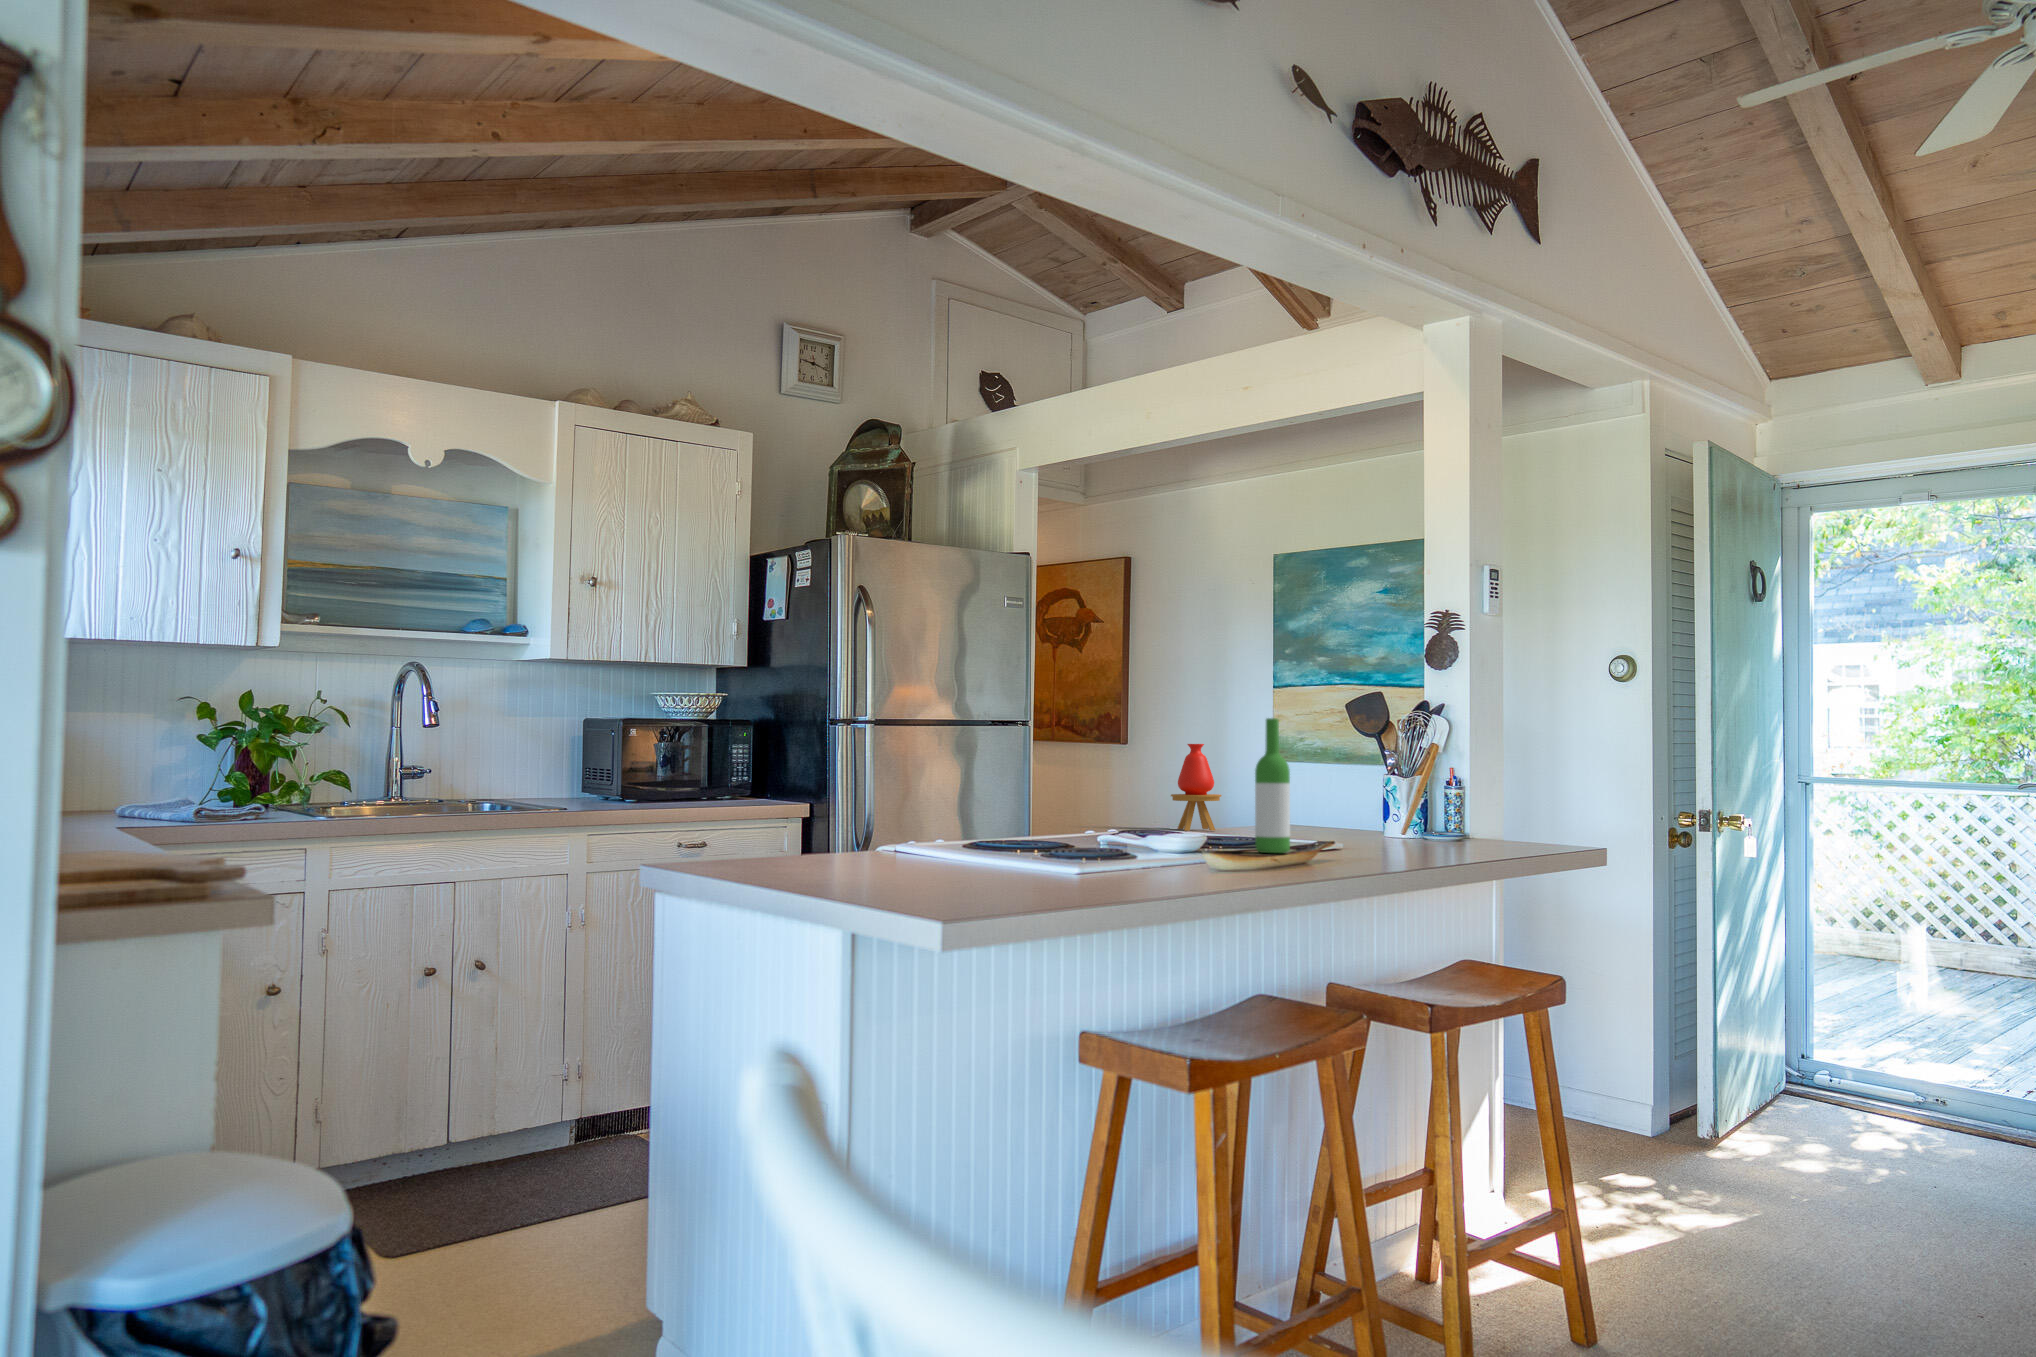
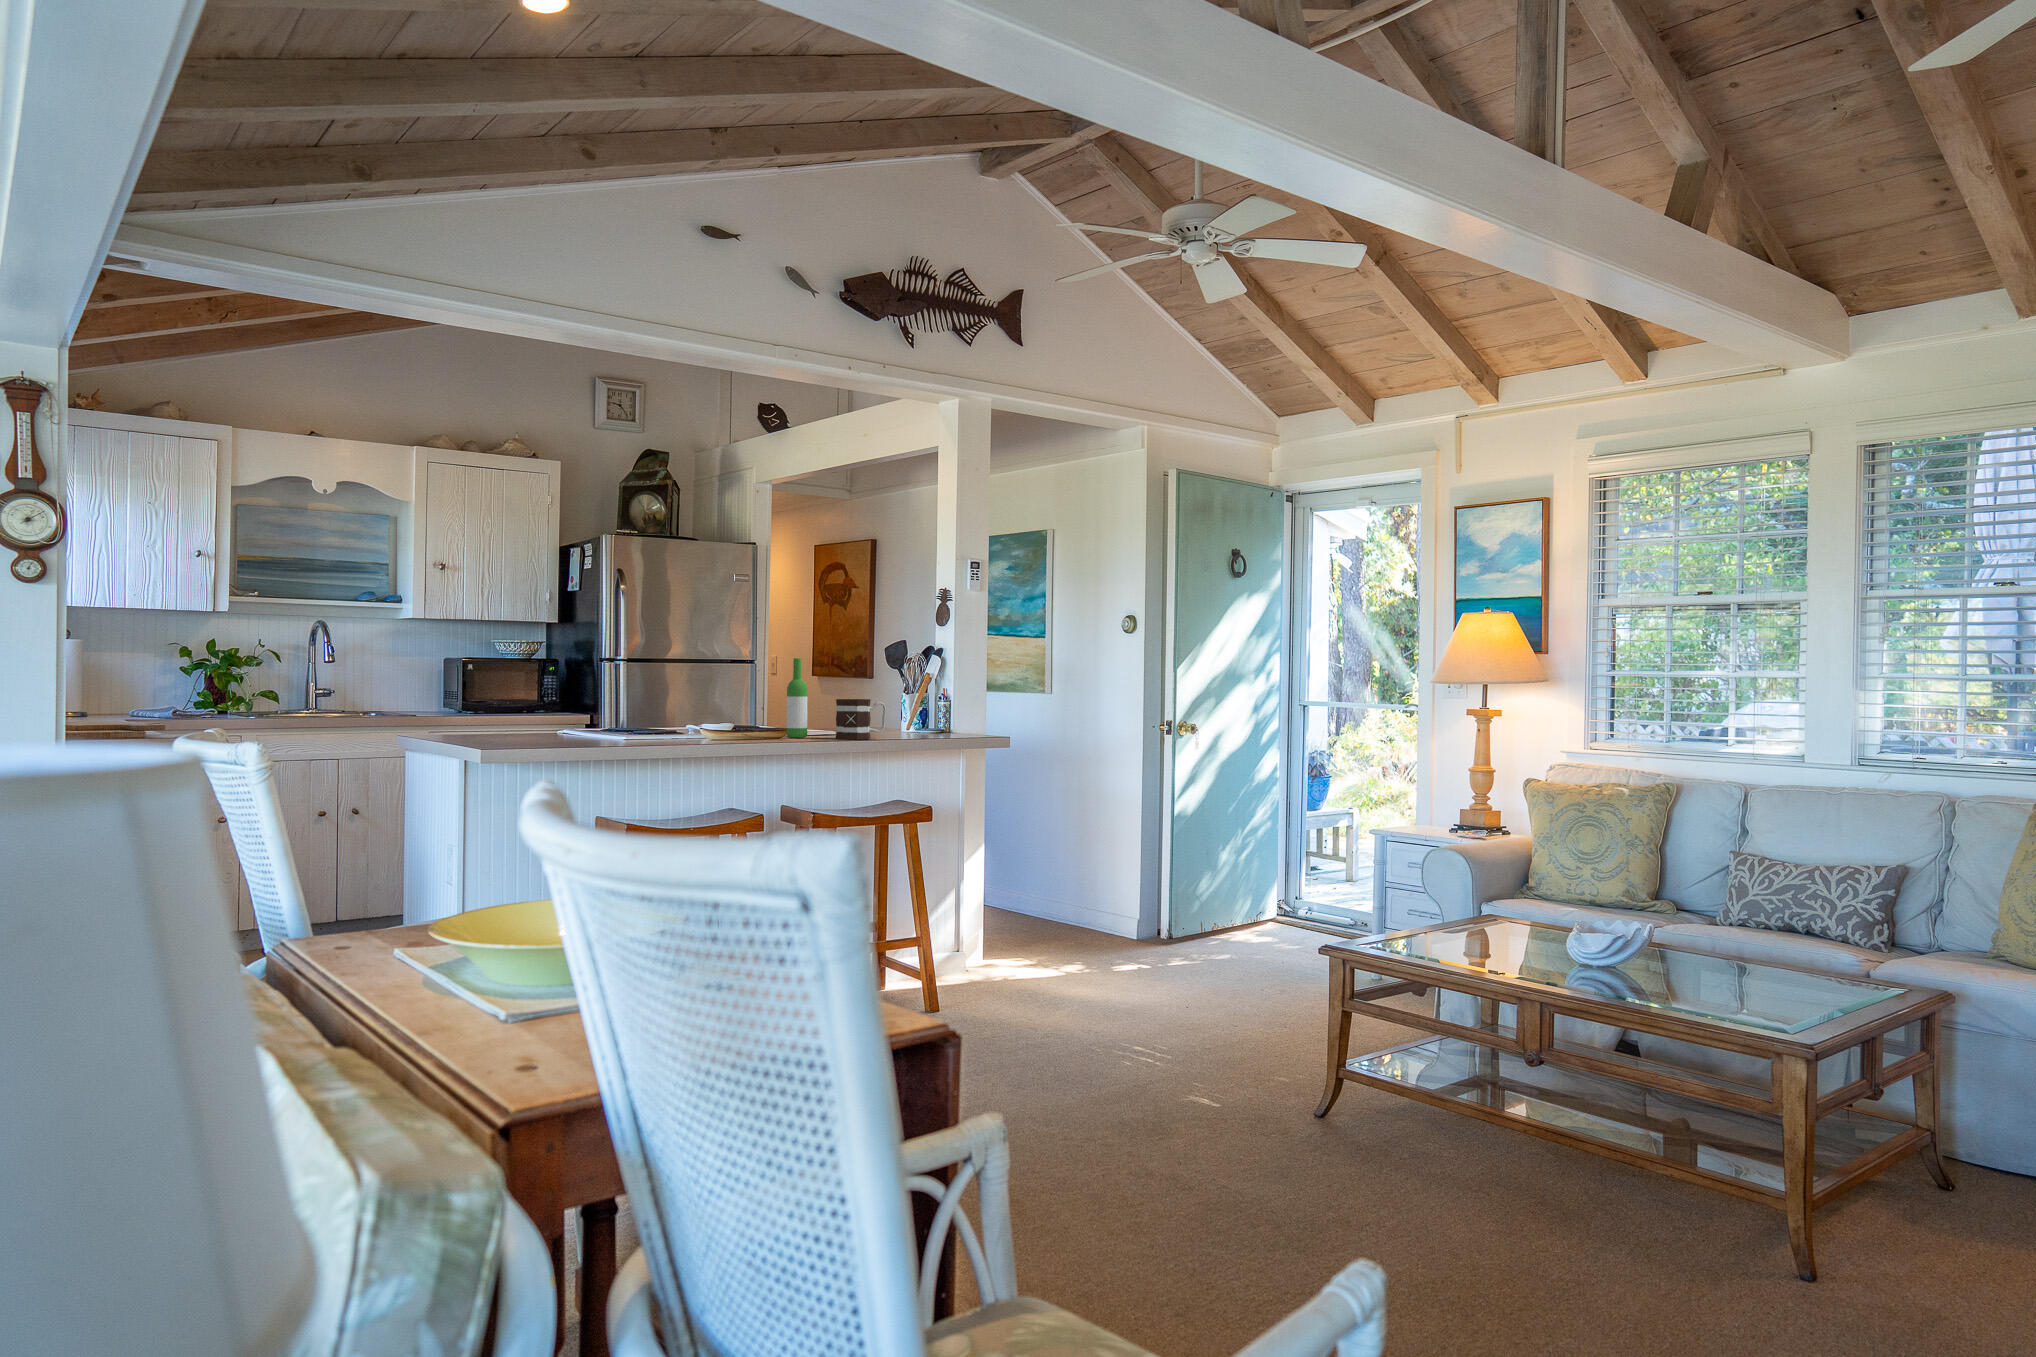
vase: present [1171,744,1222,831] -> none [809,673,842,729]
mug: none [1333,787,1412,856] -> present [836,699,886,739]

